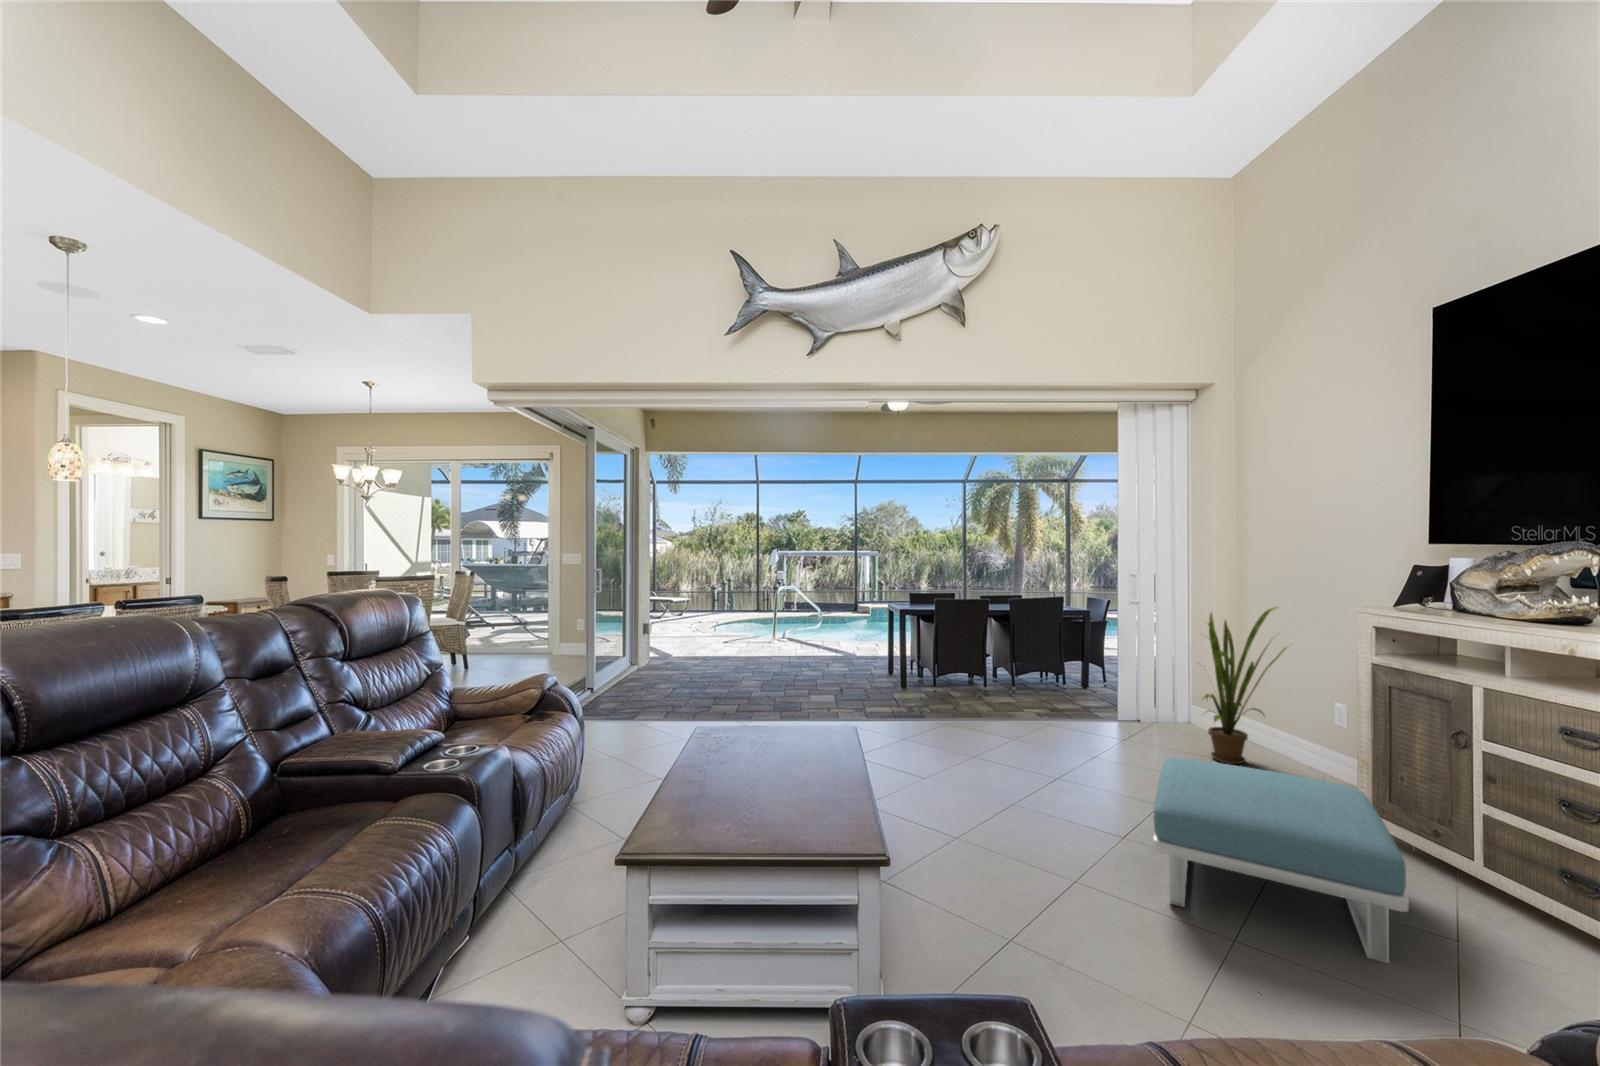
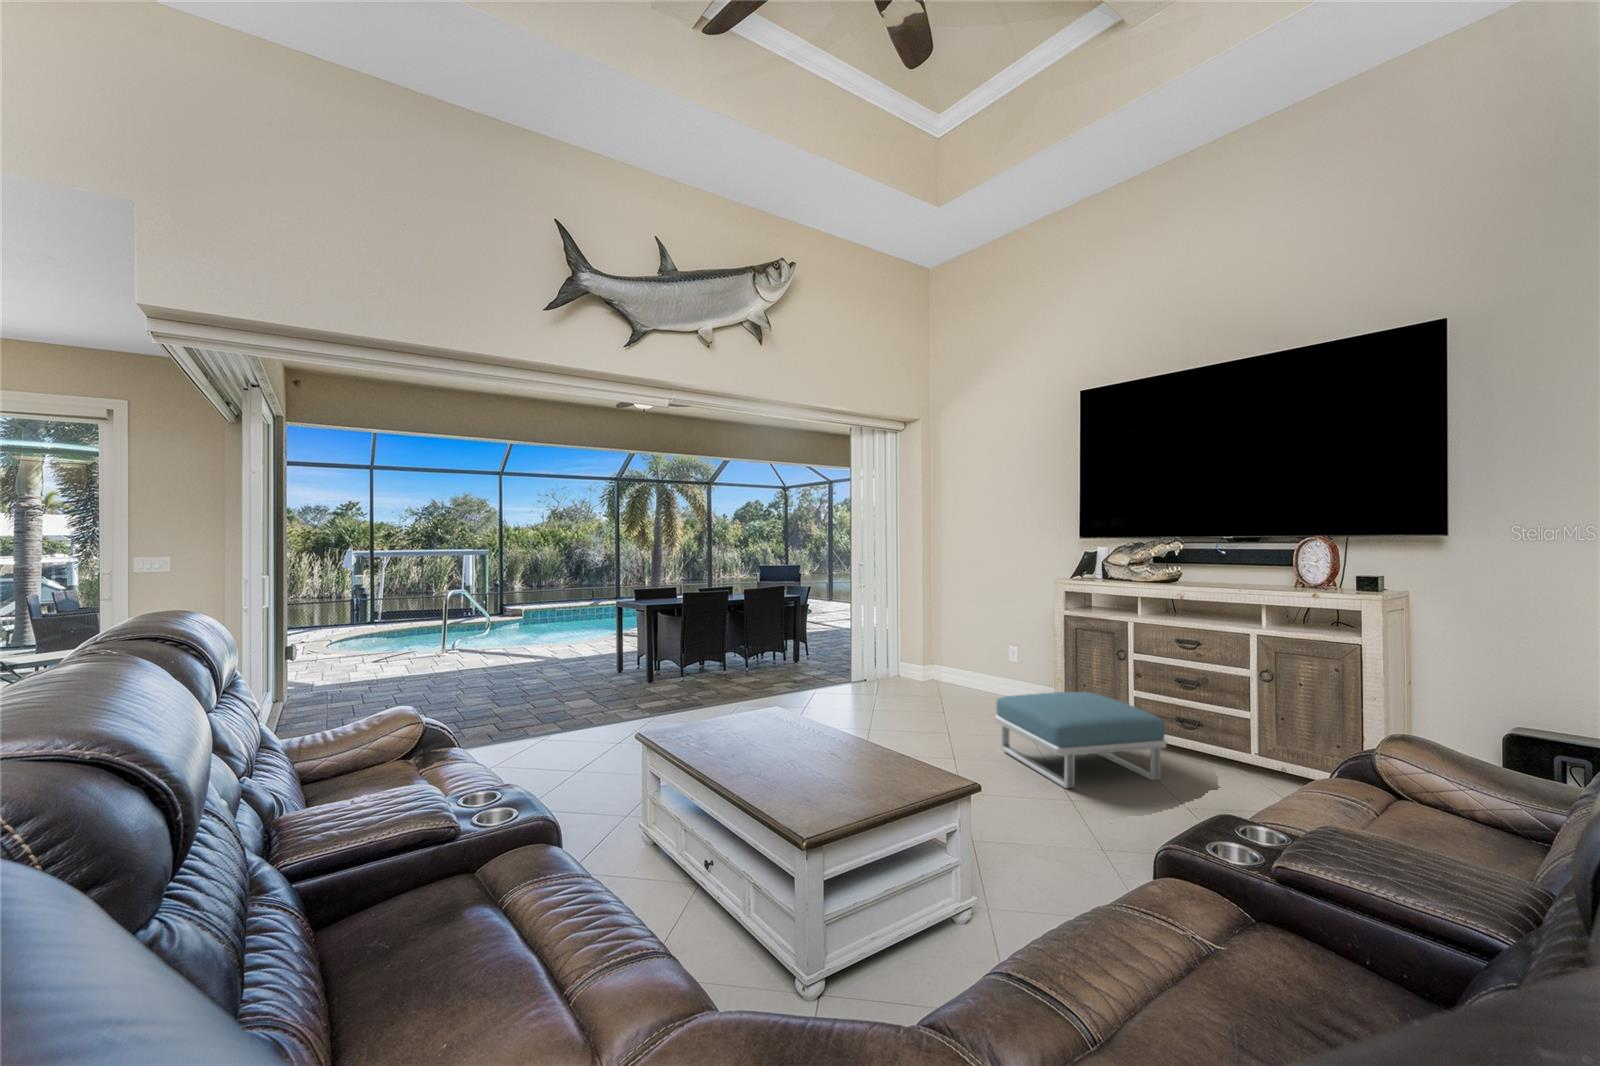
house plant: present [1205,607,1287,764] -> none [919,586,980,704]

